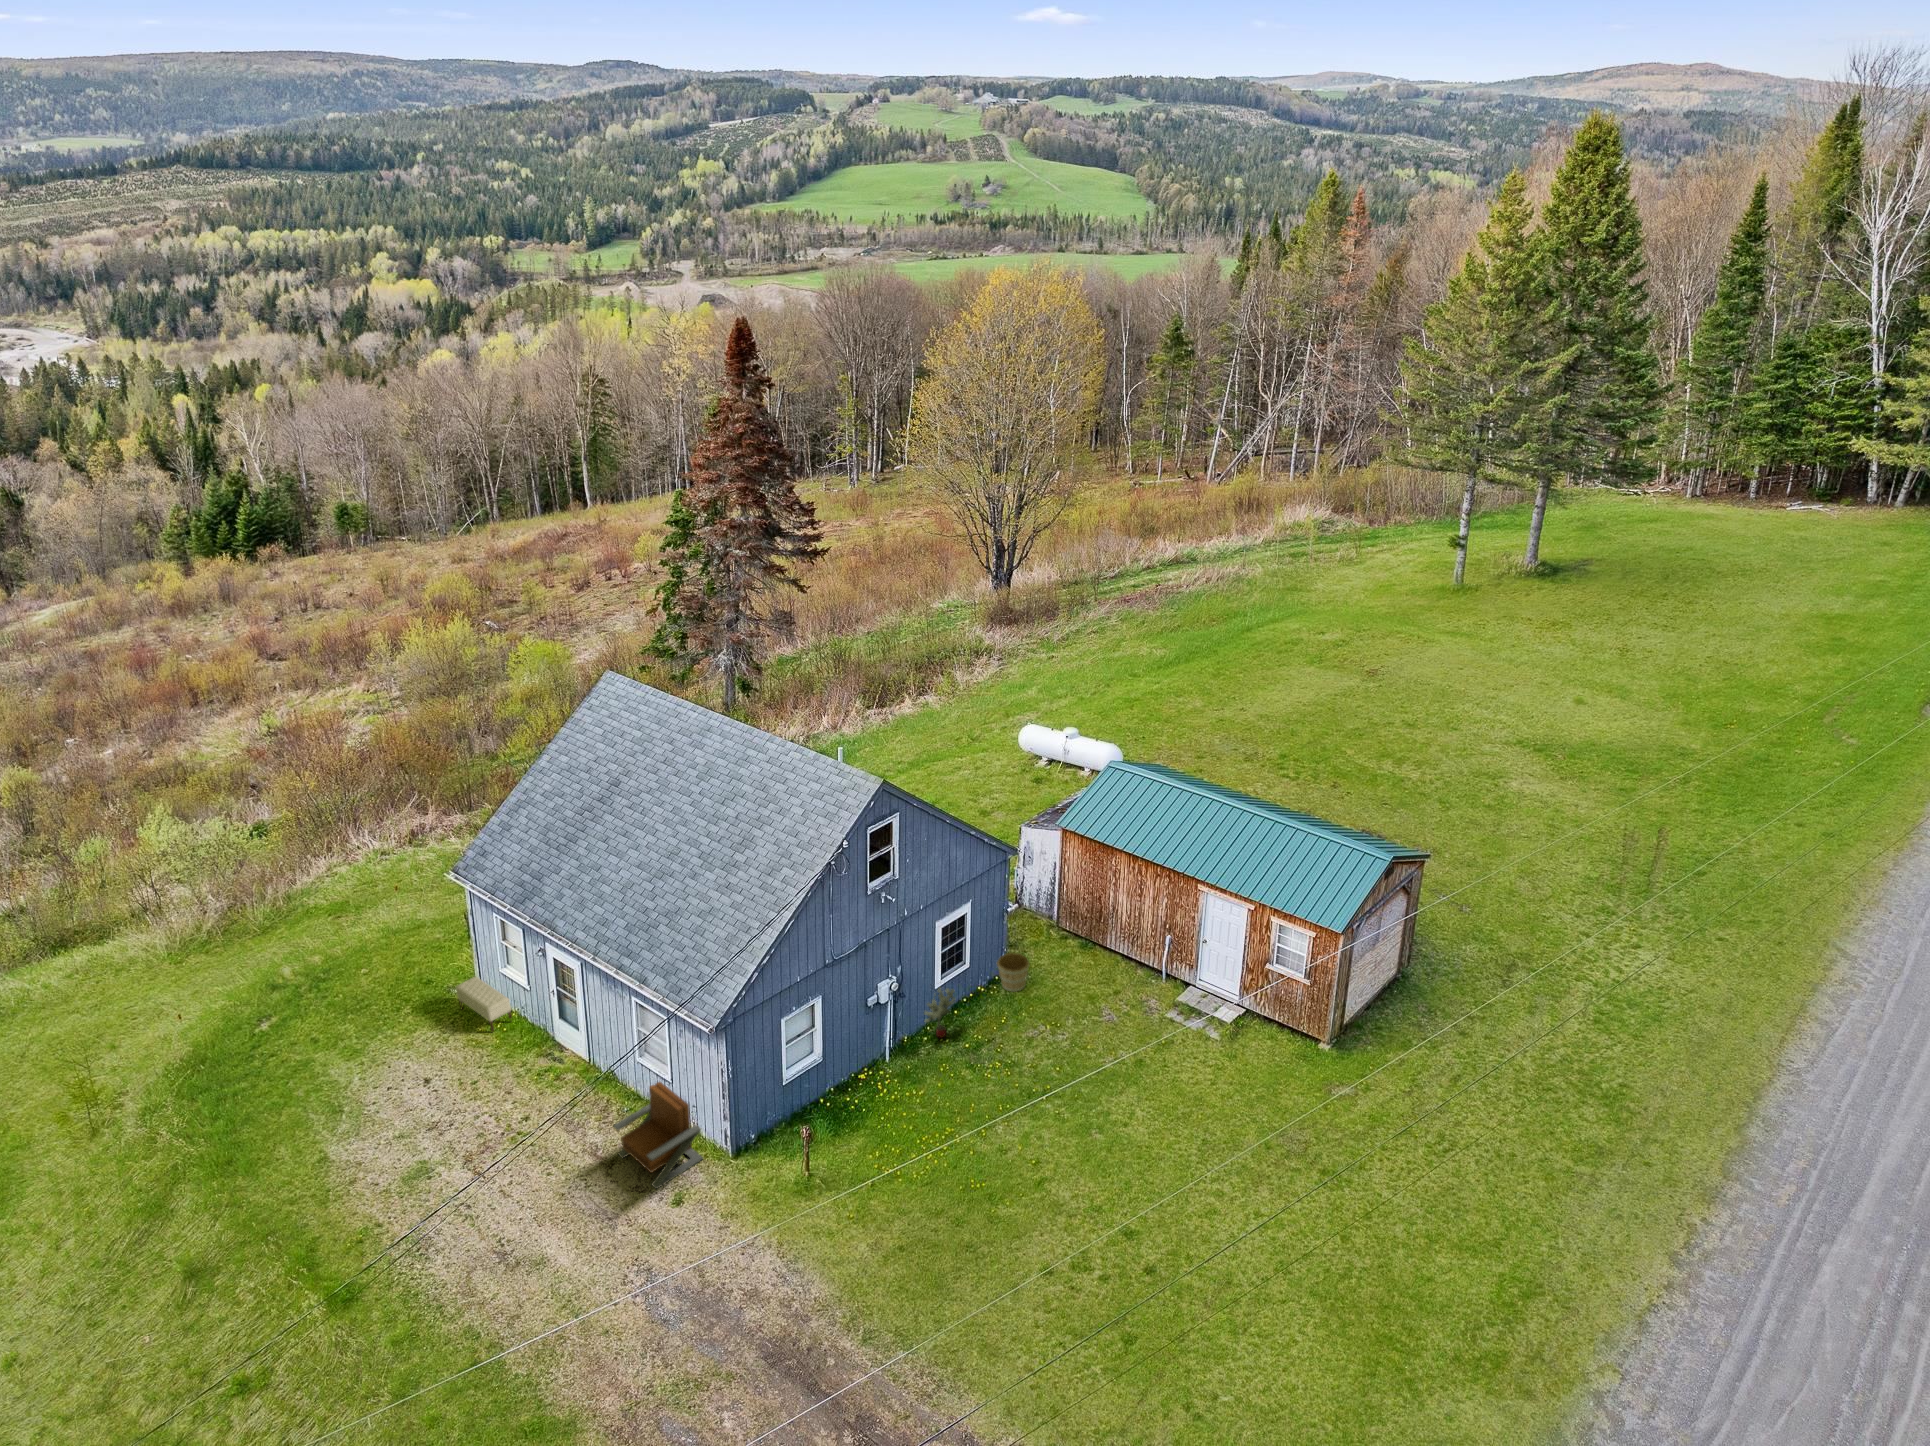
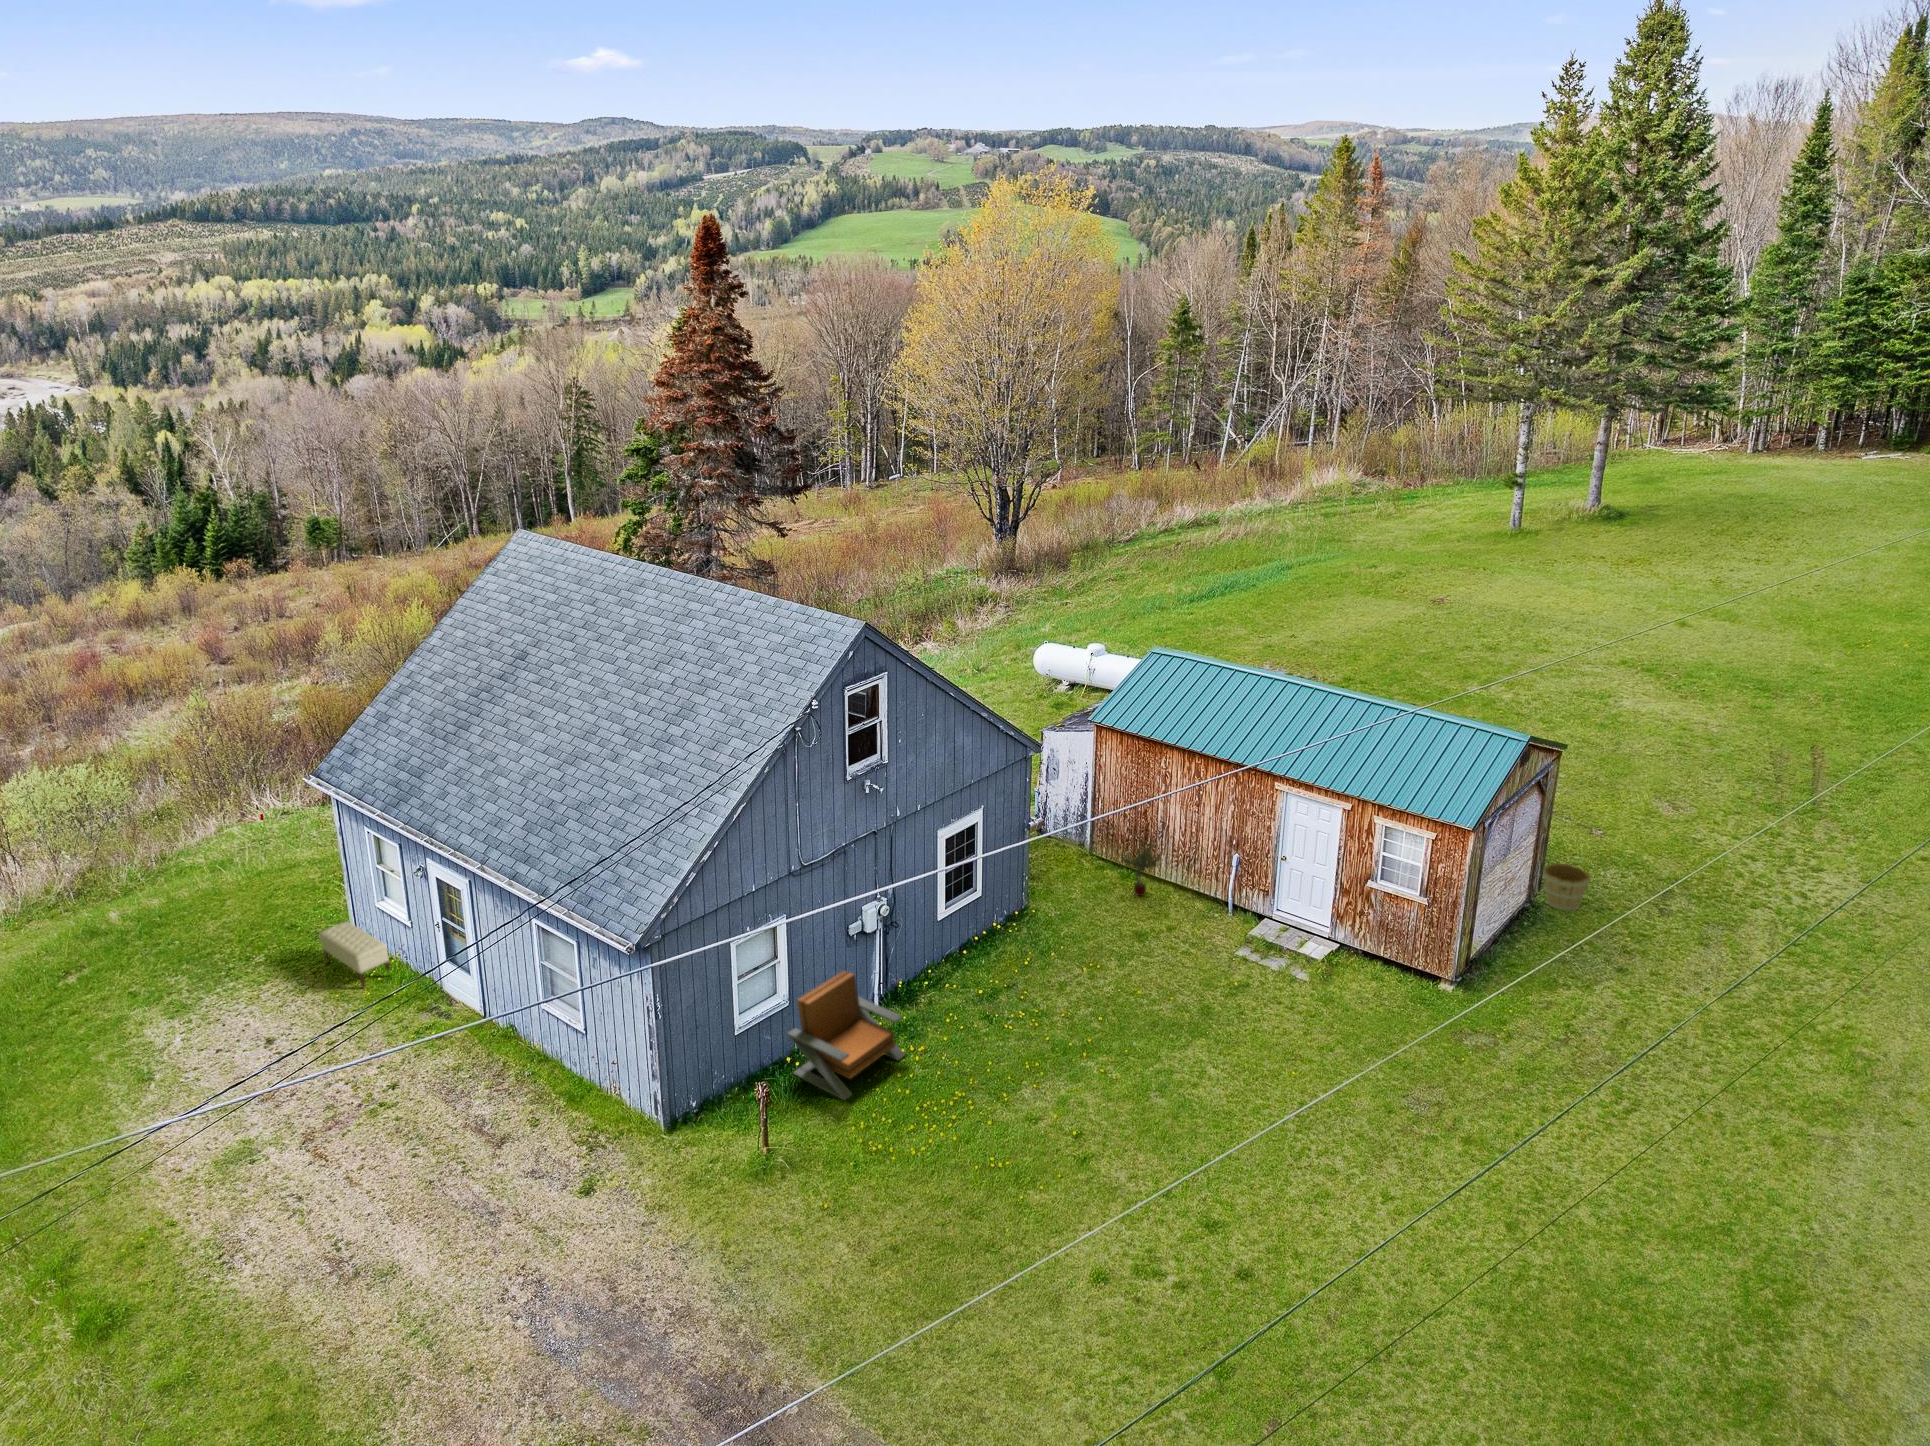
wooden bucket: present [997,953,1030,992] -> present [1543,863,1591,911]
potted tree: present [924,989,955,1038] -> present [1122,841,1161,896]
lounge chair: present [614,1082,703,1189] -> present [788,971,905,1100]

